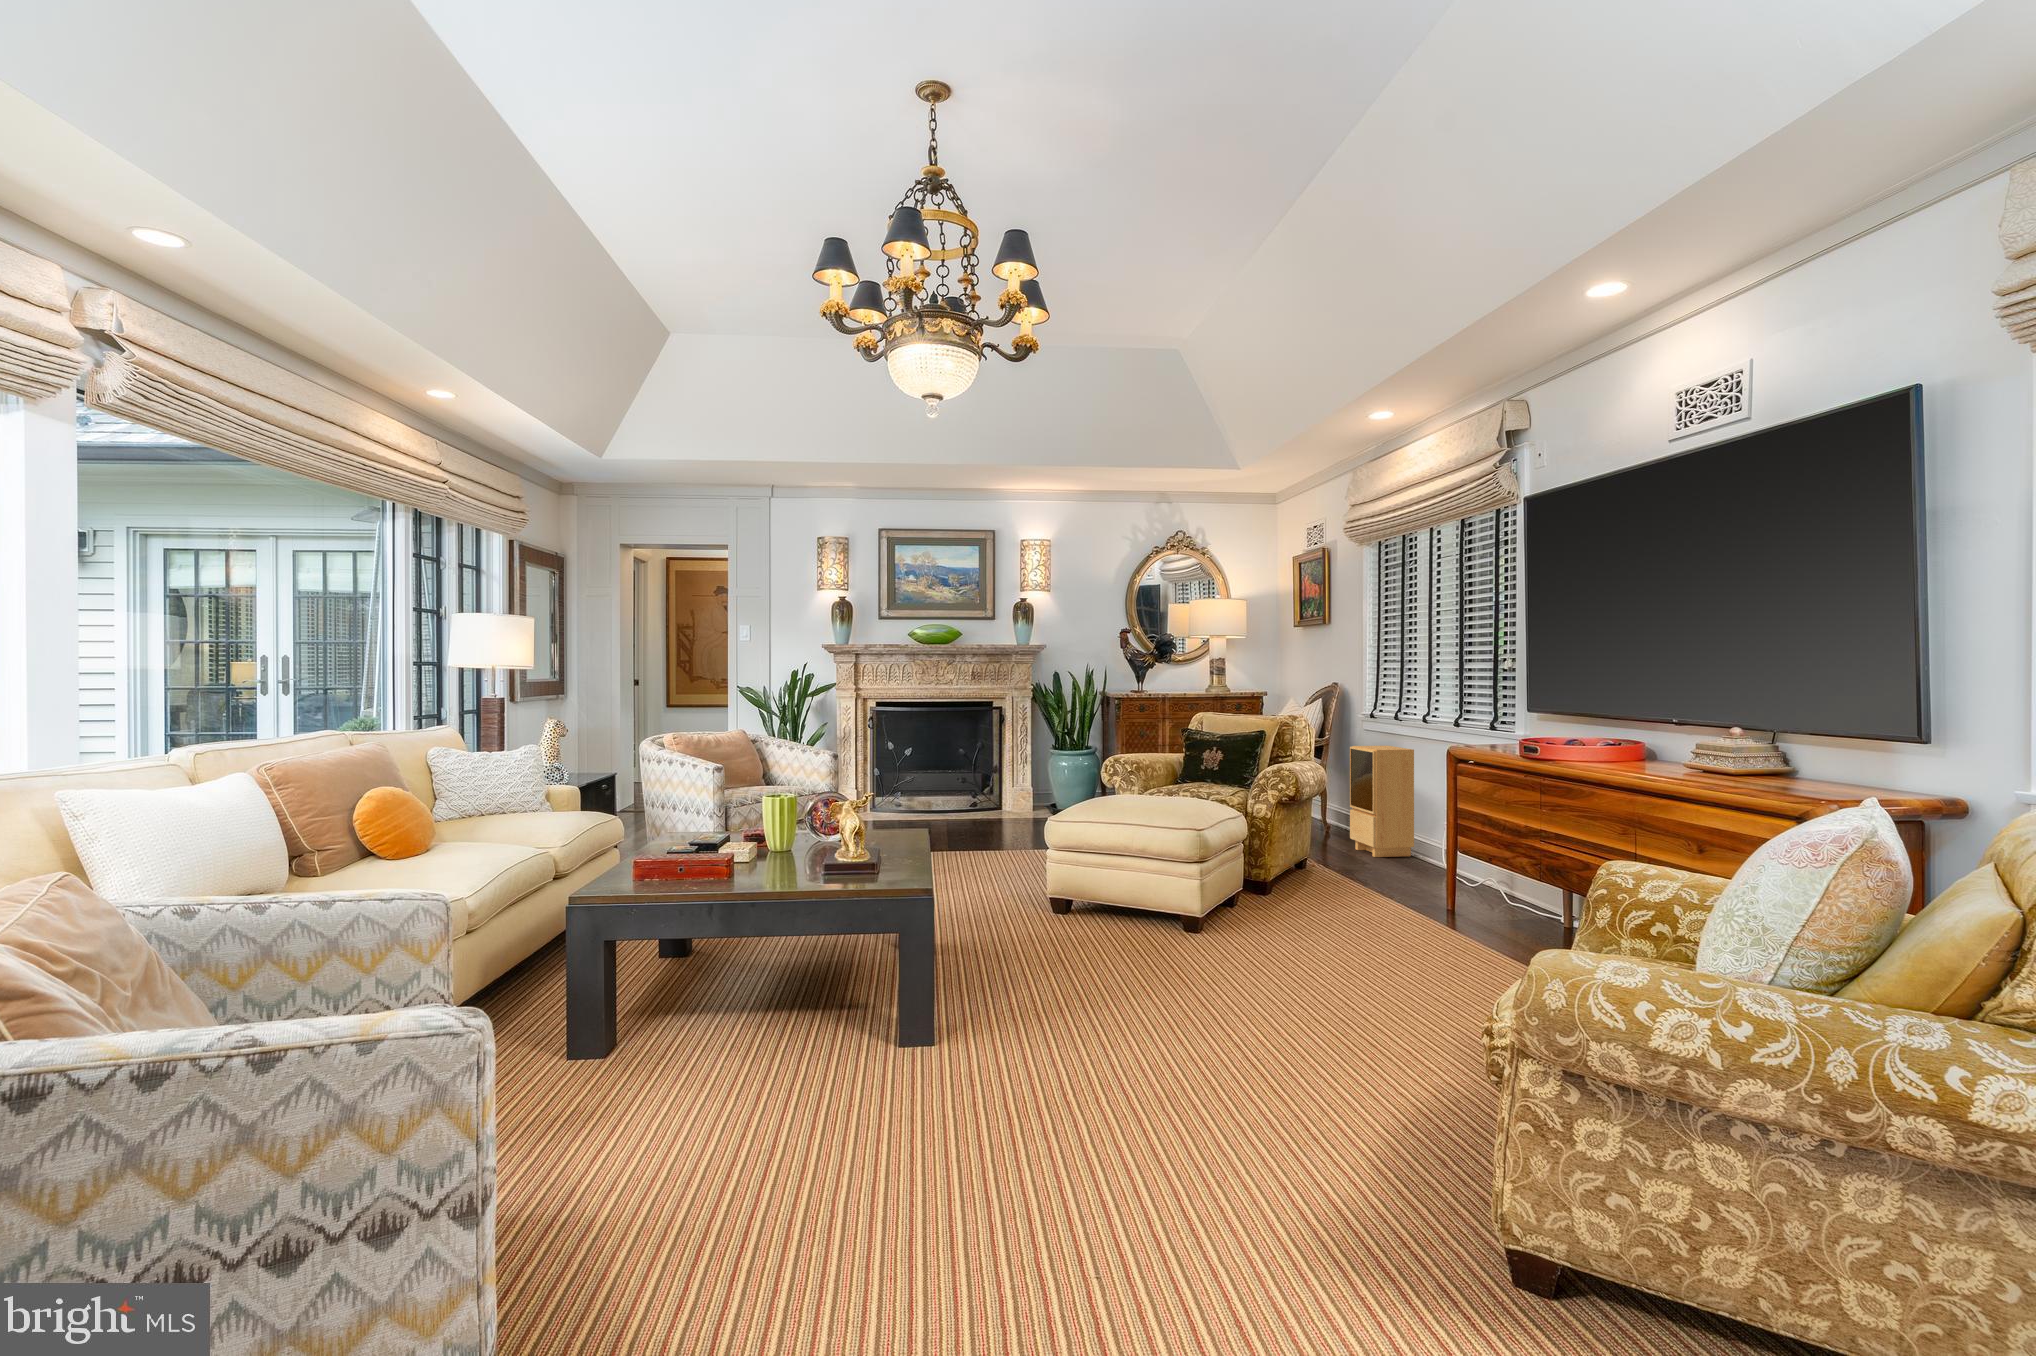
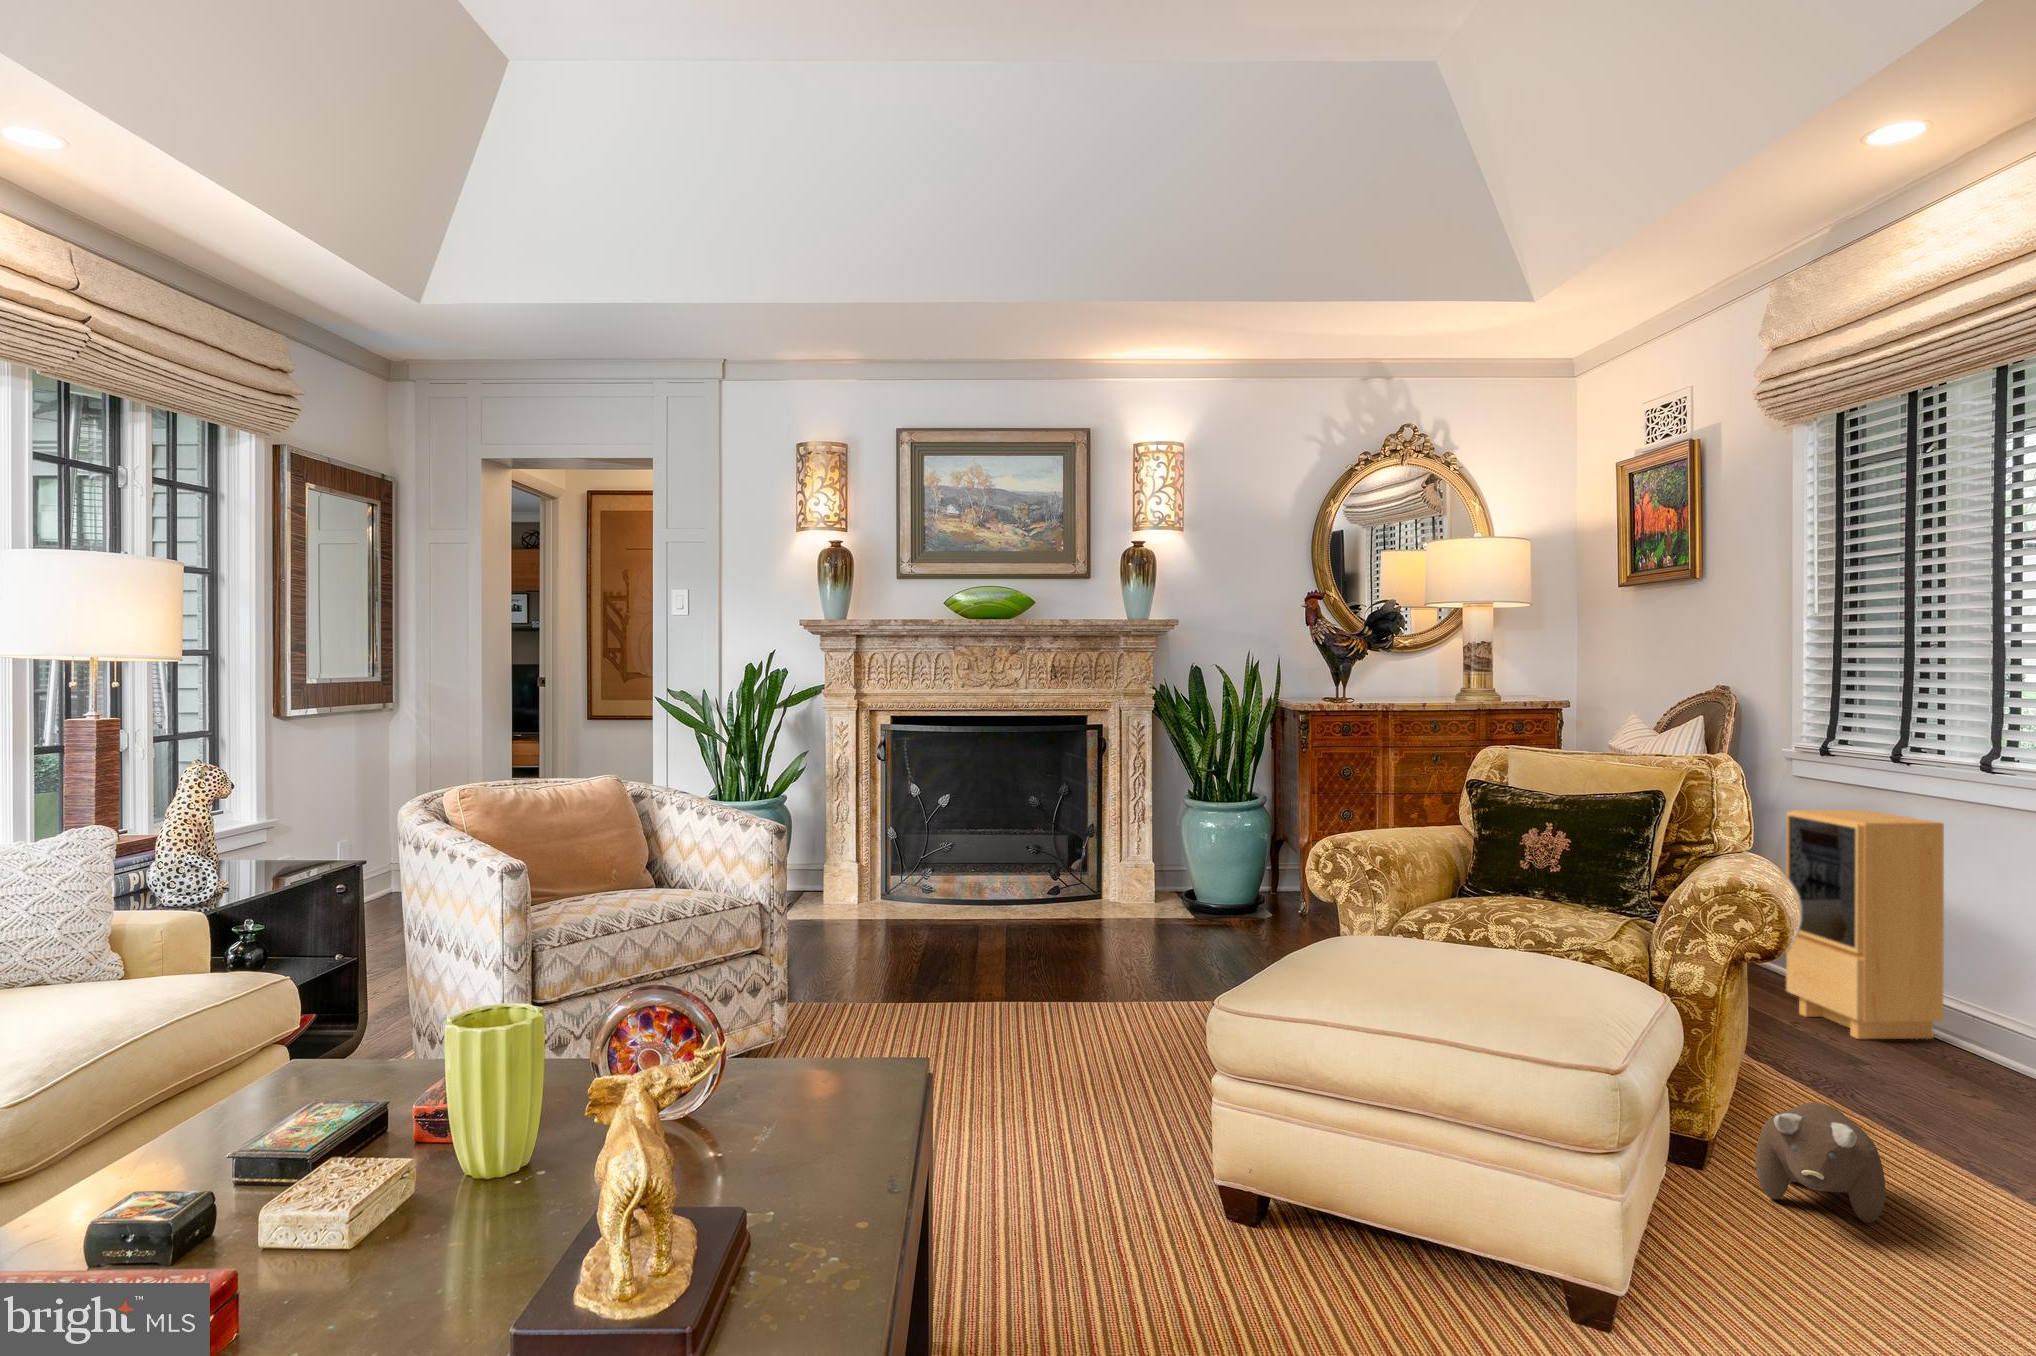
plush toy: none [1285,861,1332,907] -> present [1756,1102,1886,1222]

